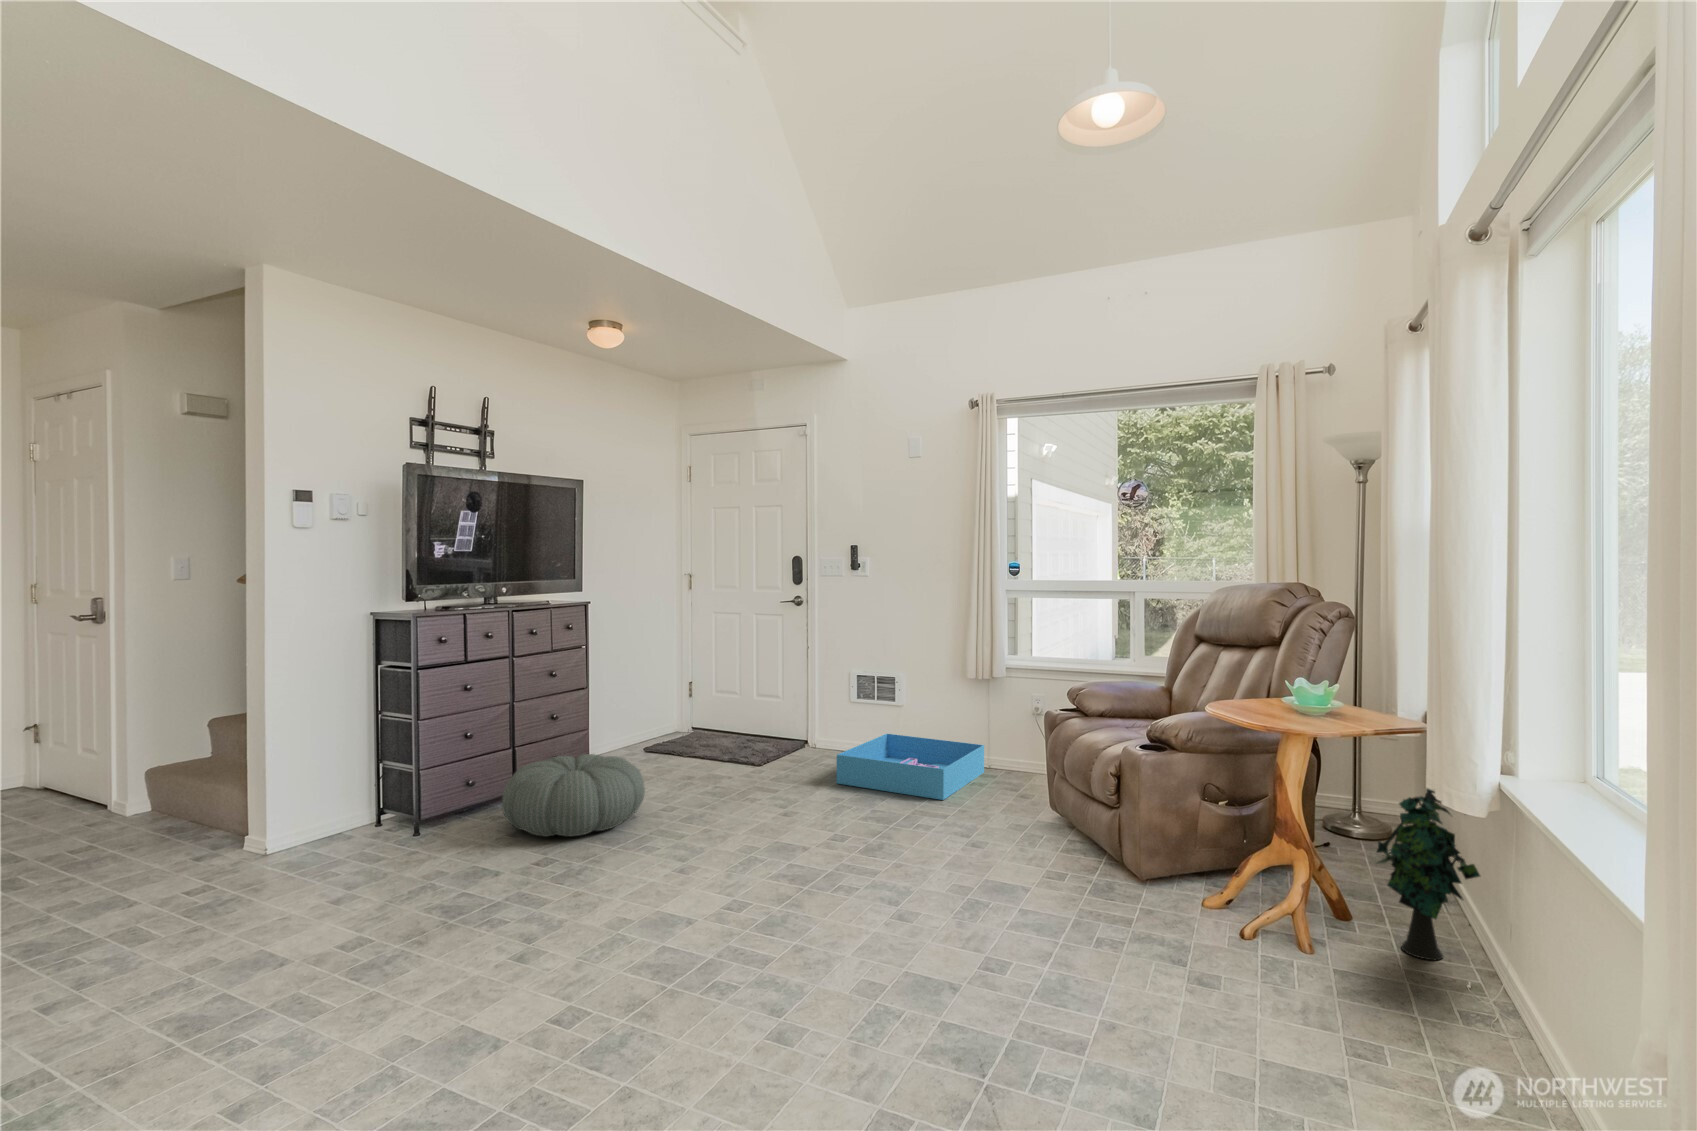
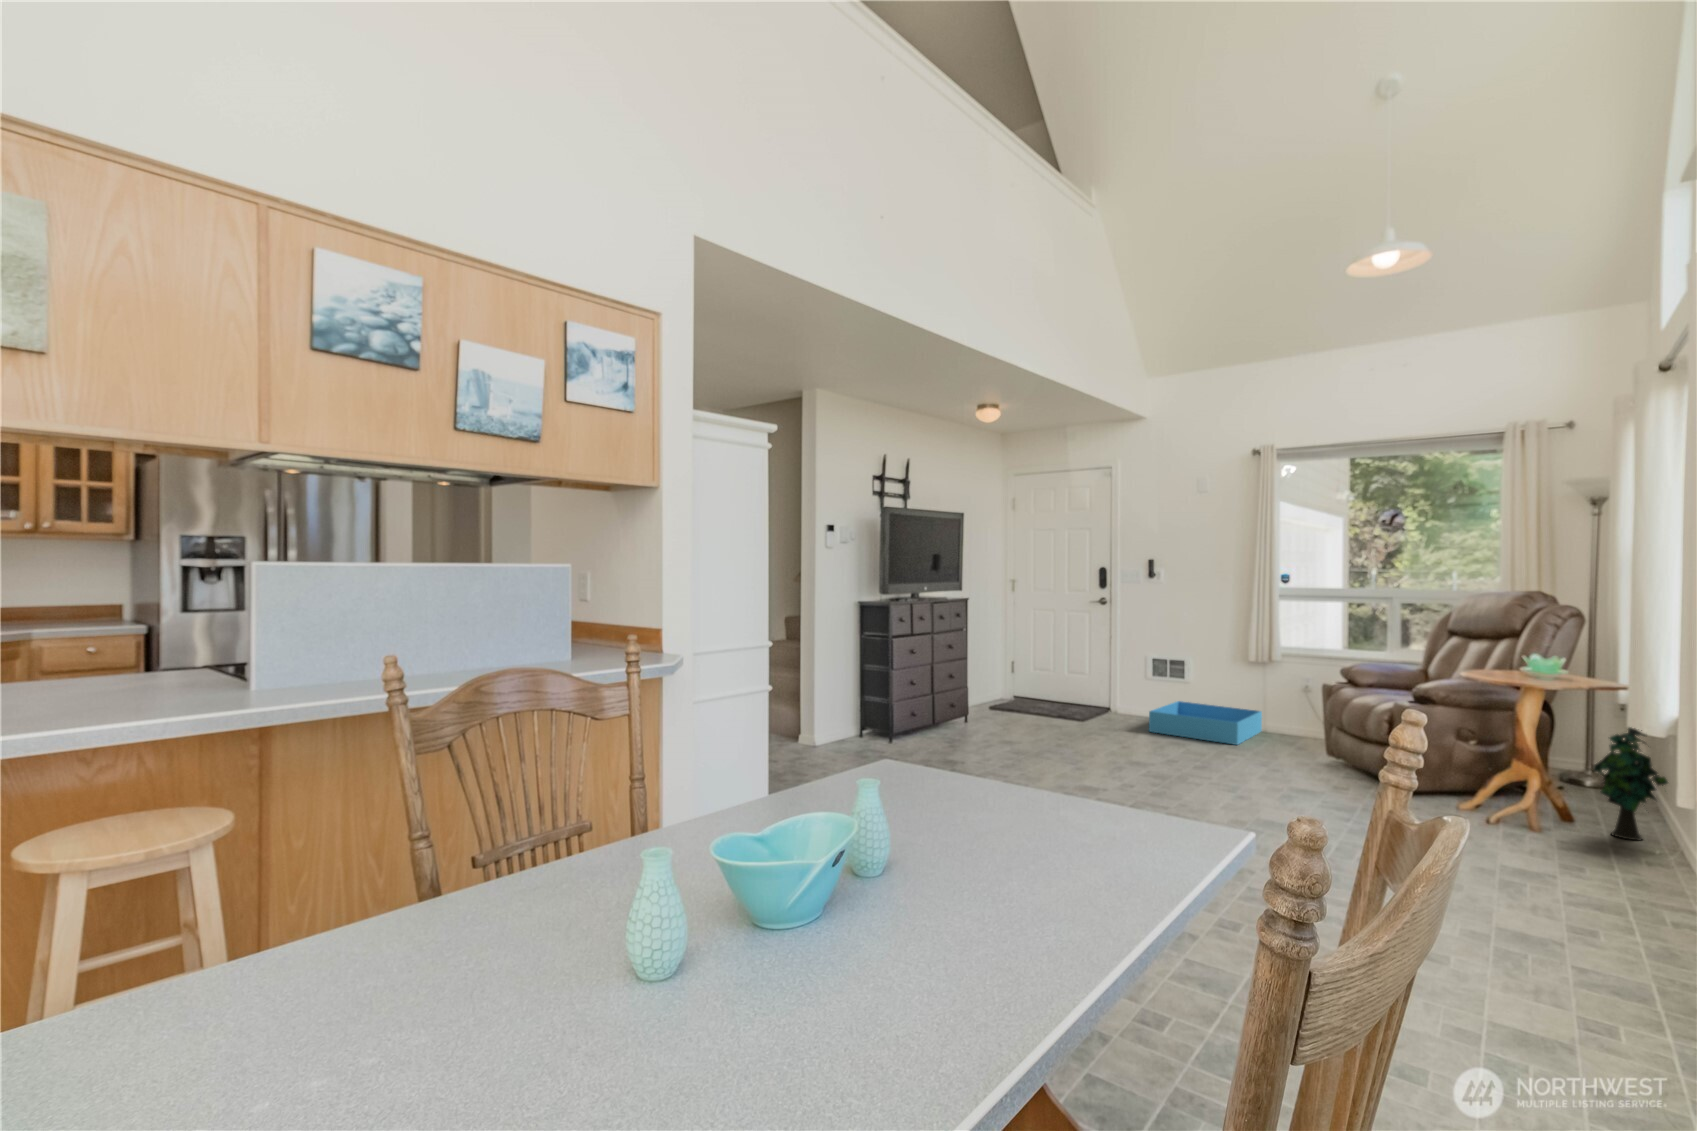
pouf: present [502,754,645,837] -> none [939,700,1026,748]

